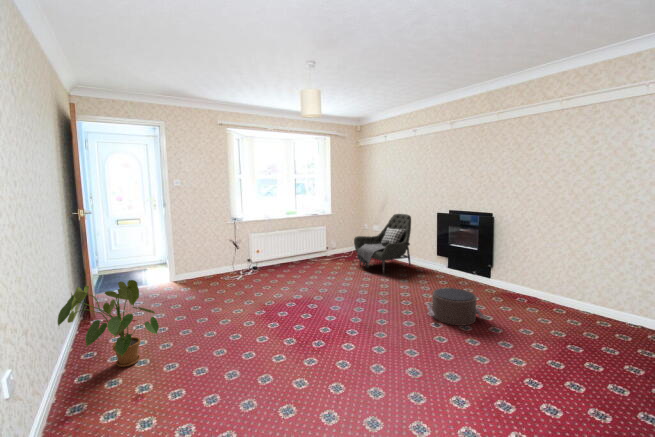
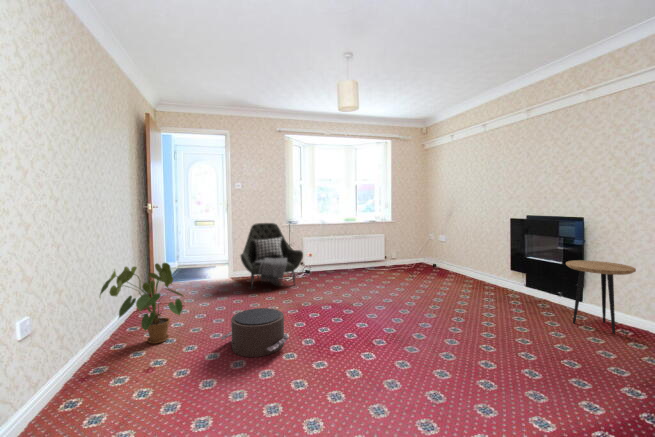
armchair: present [354,214,411,273] -> present [241,223,303,289]
side table: none [483,247,530,302] -> present [566,260,636,334]
pouf: present [427,288,485,326] -> present [221,308,288,357]

